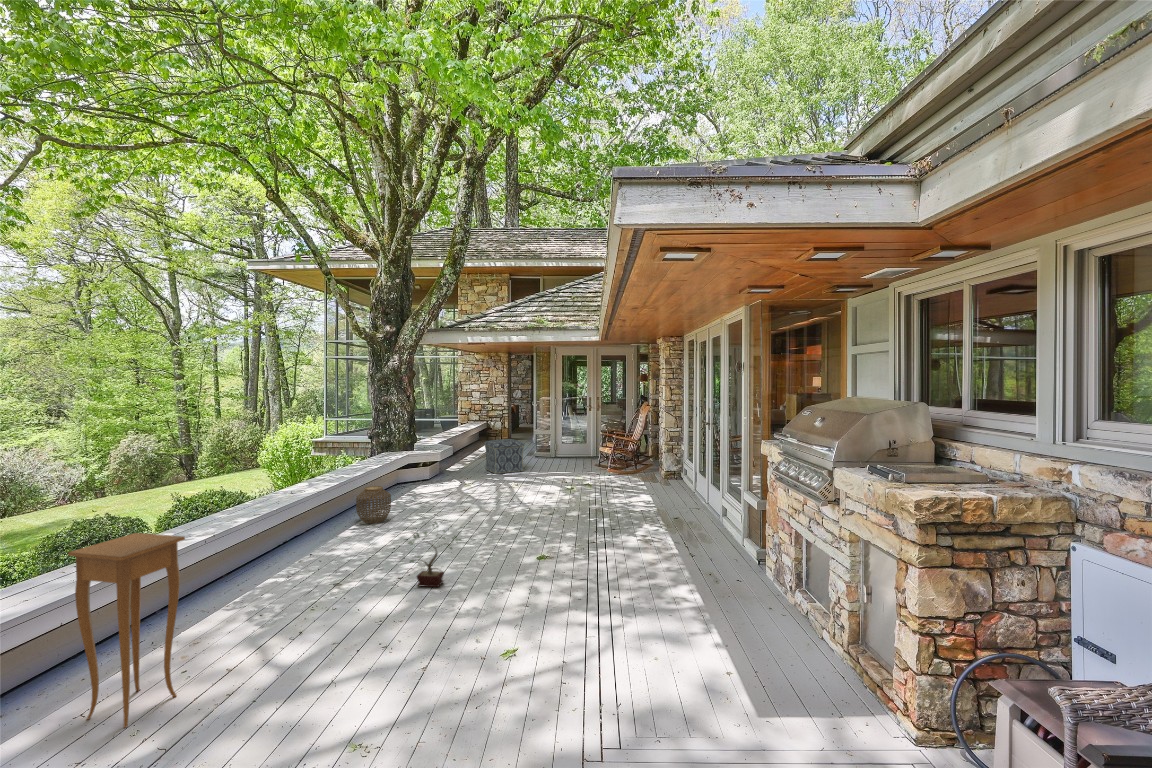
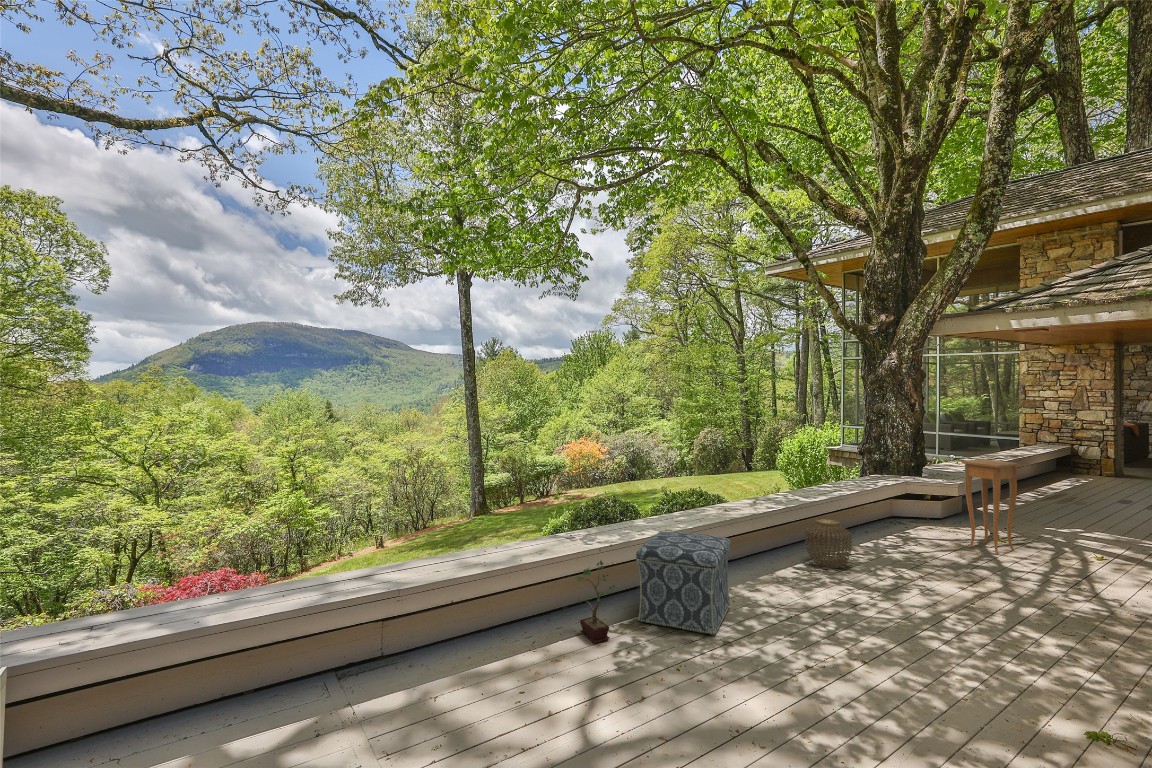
ottoman: present [485,439,524,474] -> present [636,531,731,635]
potted plant: present [409,522,460,587] -> present [577,560,617,643]
side table: present [68,533,185,728] -> present [962,459,1019,555]

